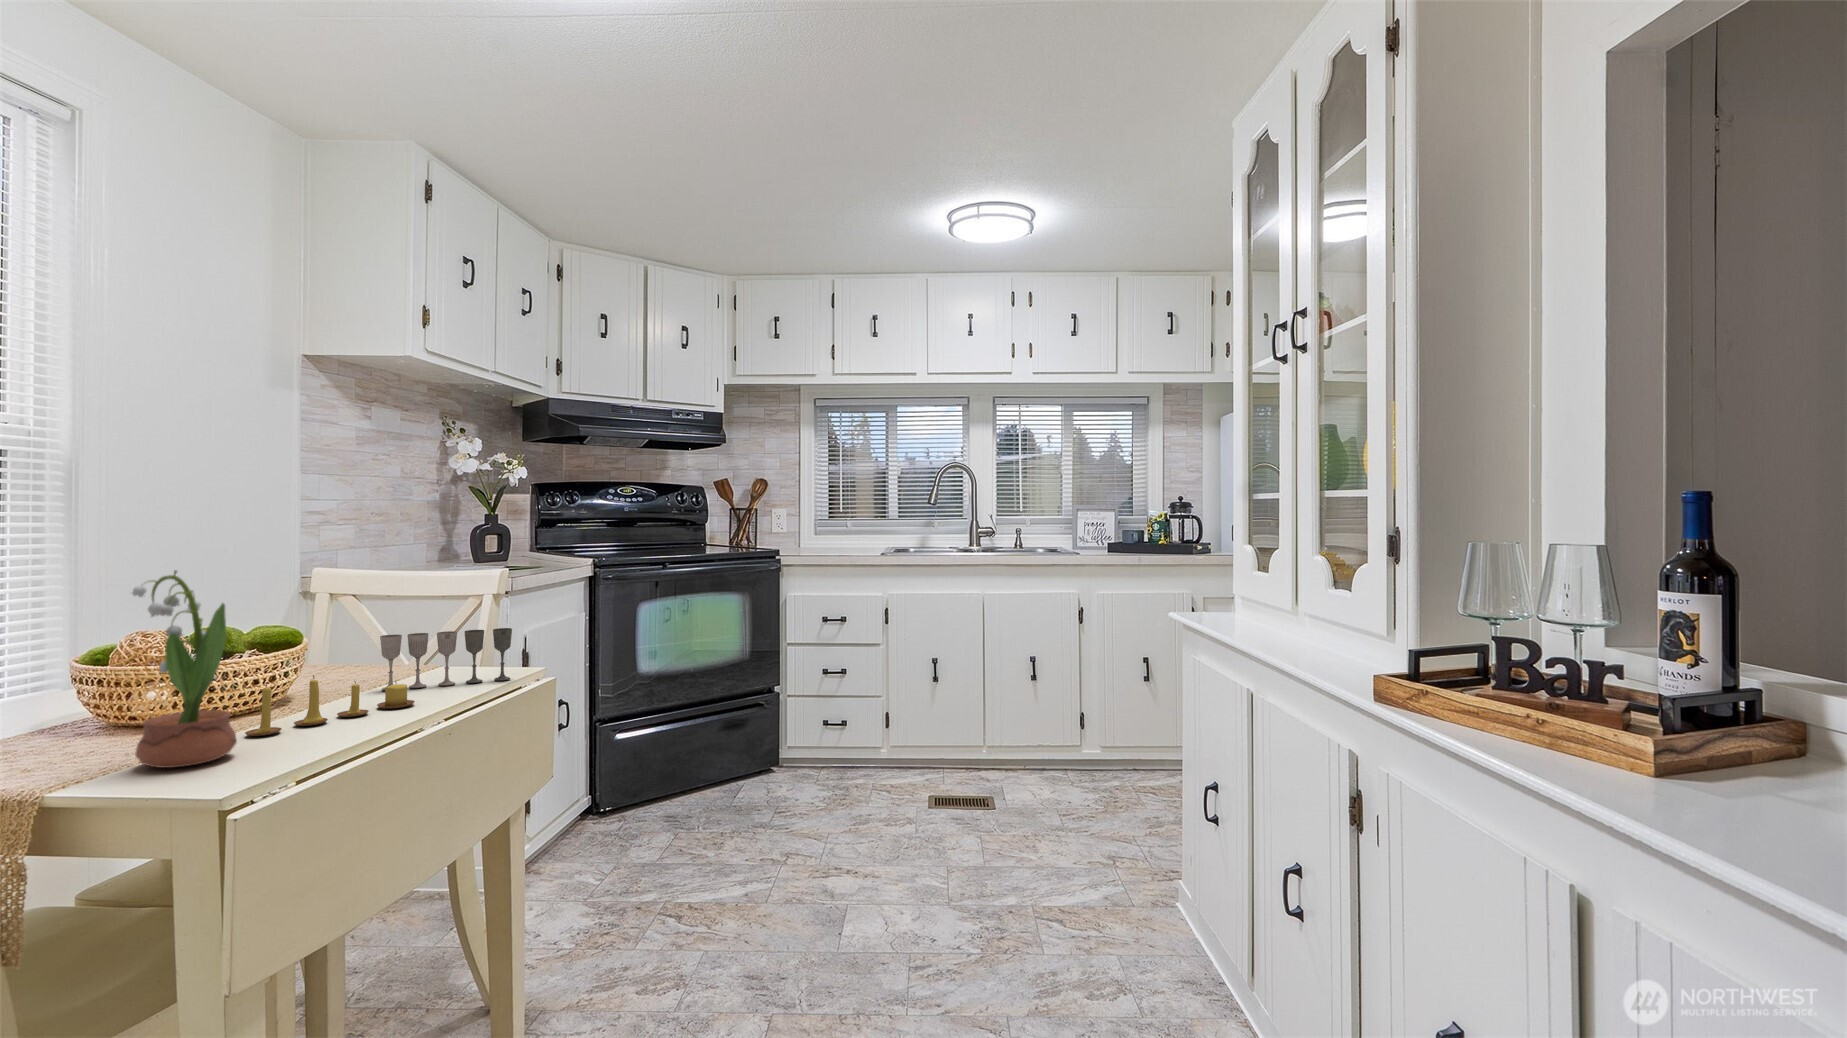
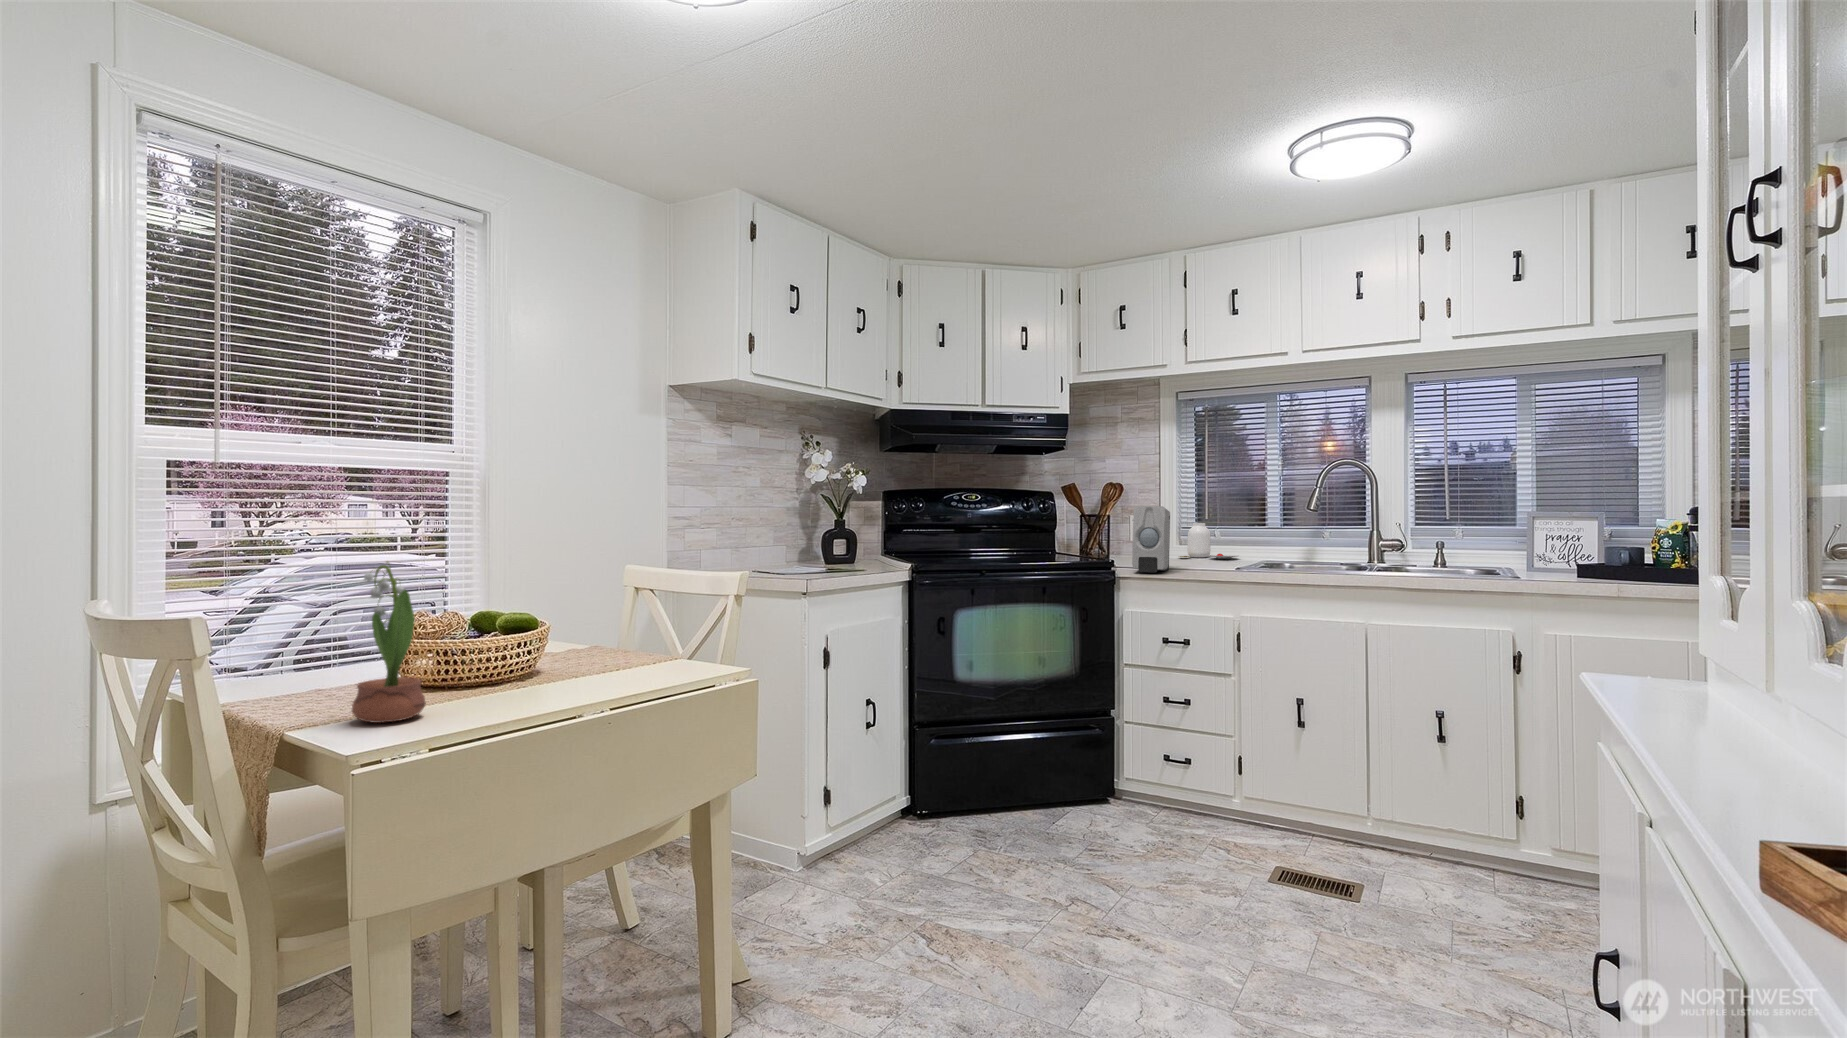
soap dispenser: none [797,501,825,560] -> present [1132,506,1170,572]
jar: none [819,516,870,546] -> present [1180,523,1238,558]
wine glass: present [380,628,512,691] -> none [610,625,718,676]
candle: present [245,675,415,736] -> none [457,656,608,704]

